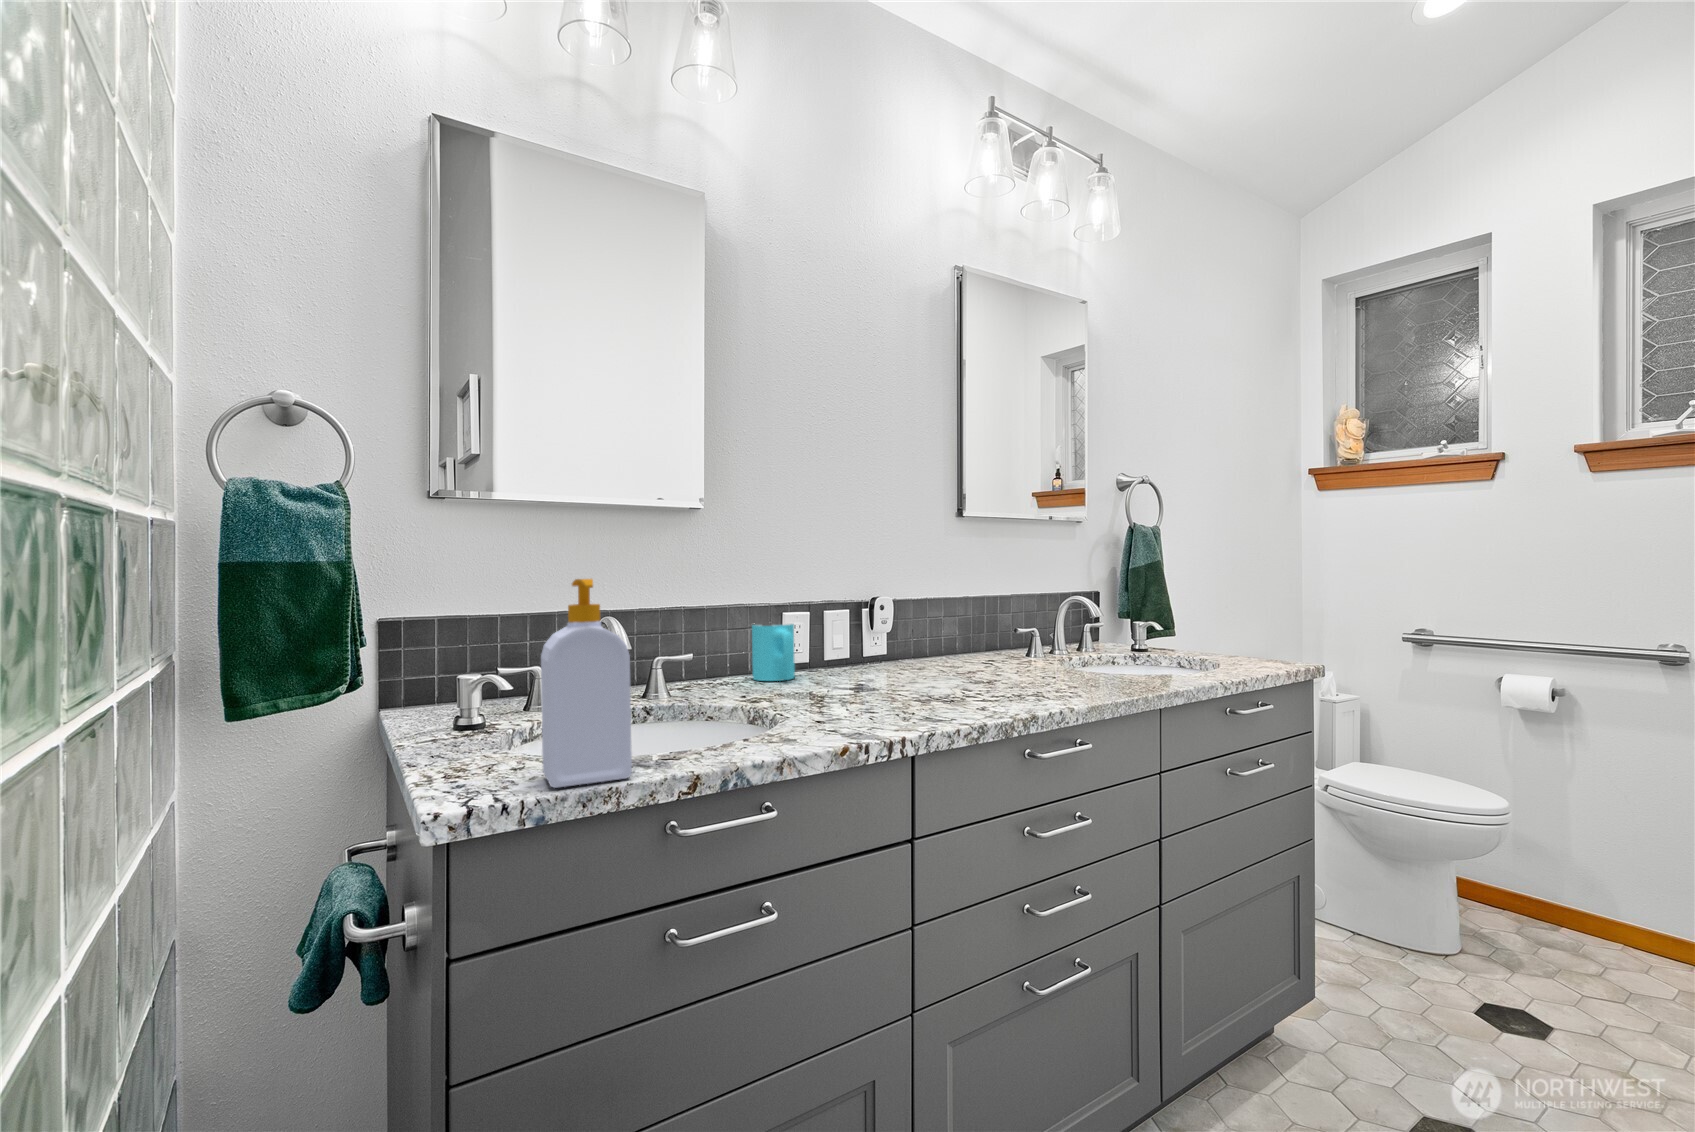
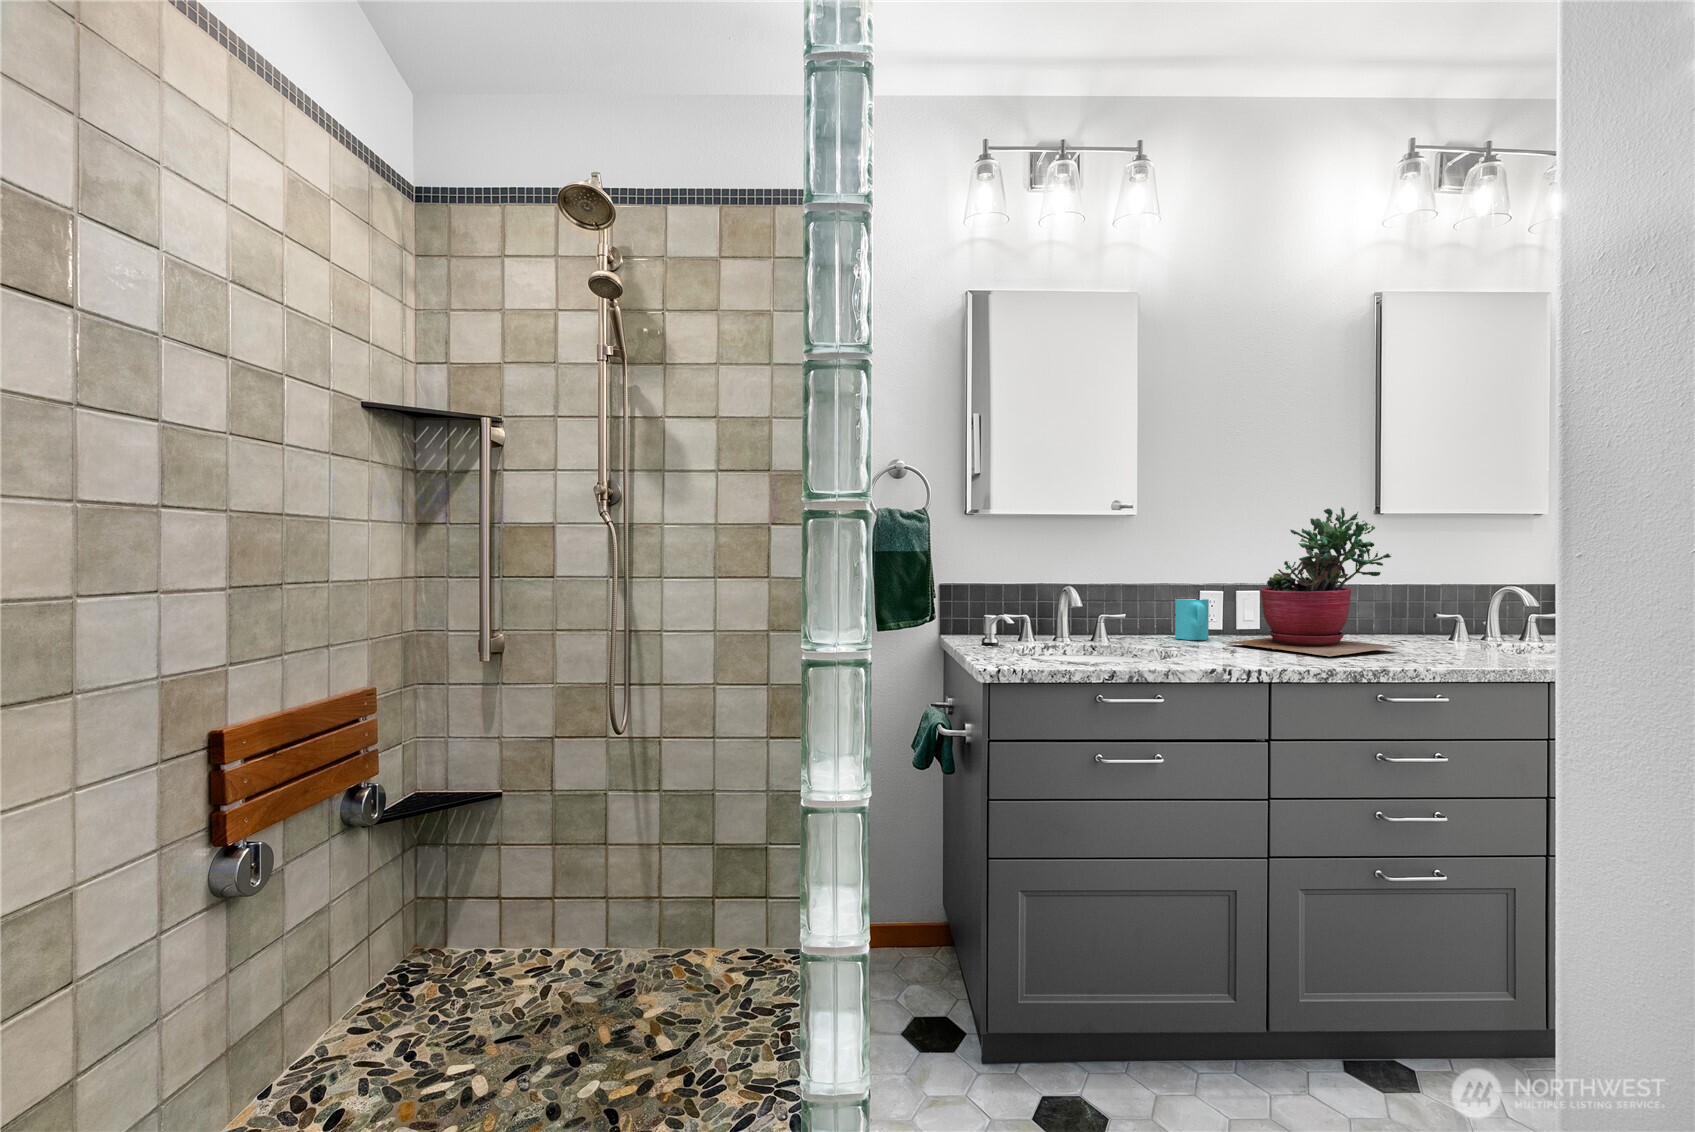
succulent plant: none [825,500,1018,699] -> present [1229,507,1398,657]
soap bottle: present [541,579,632,788] -> none [1032,559,1079,668]

